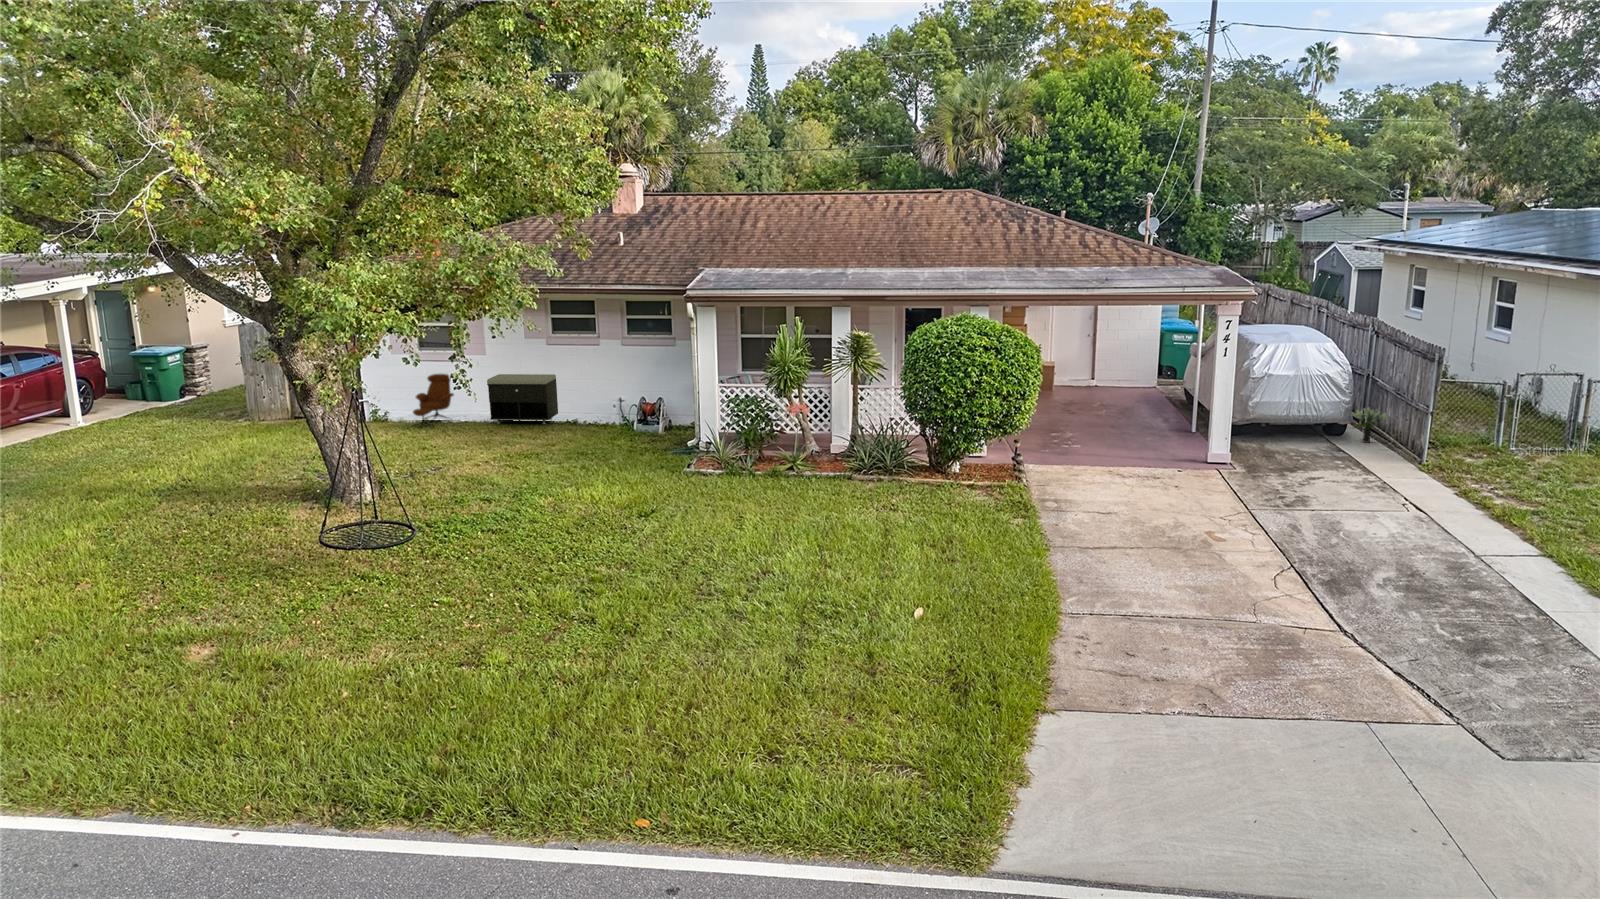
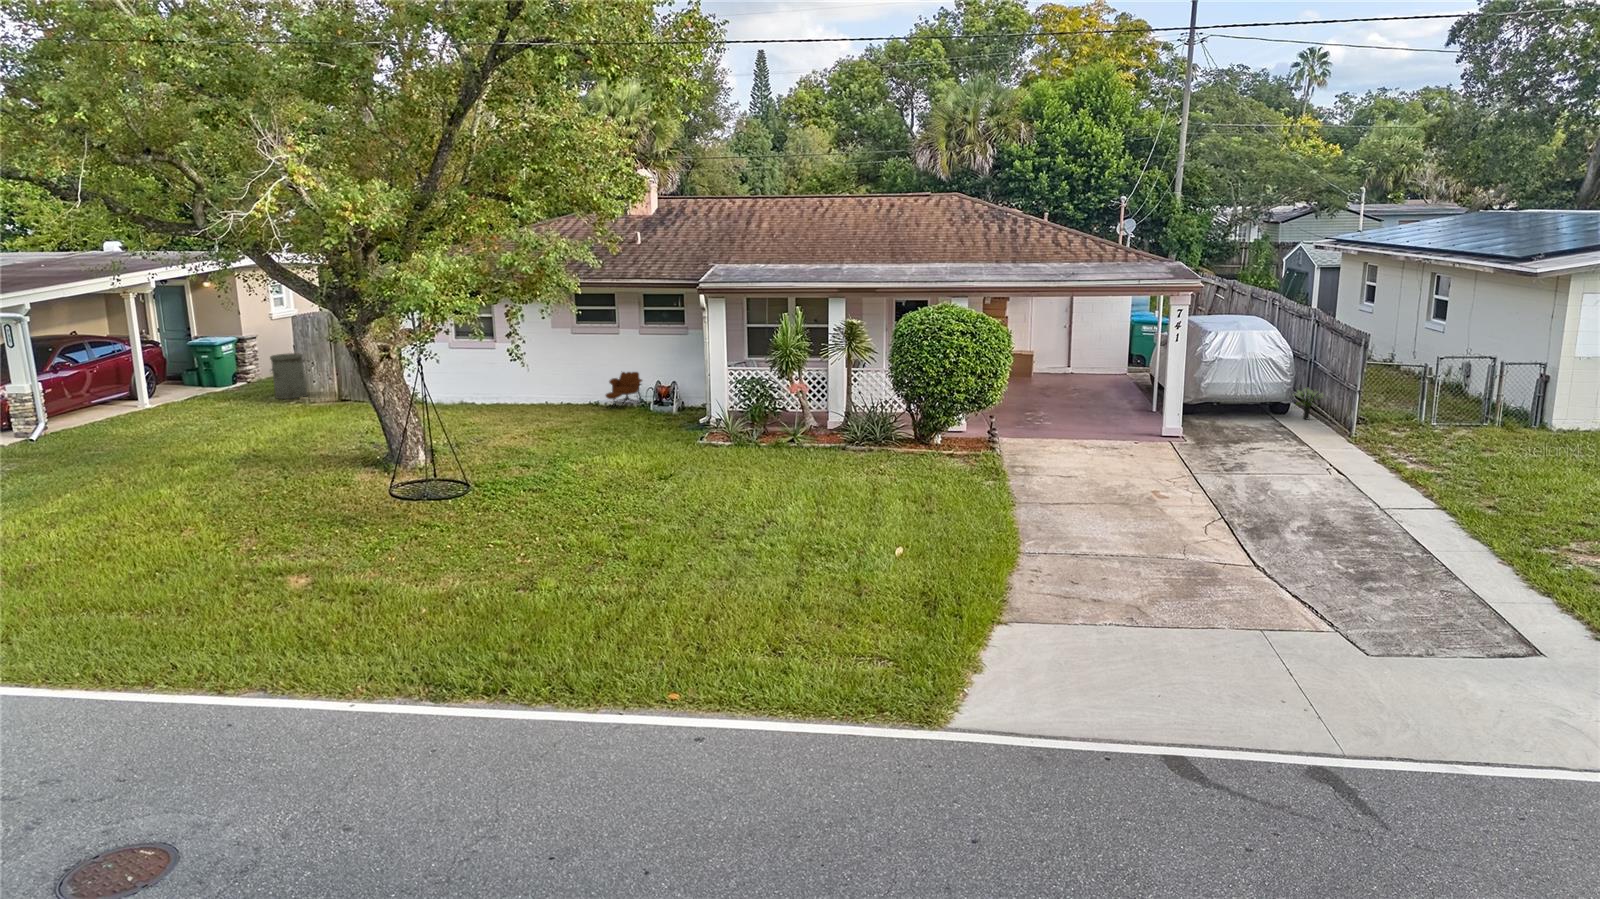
trash can: none [208,368,251,419] -> present [270,353,307,399]
lounge chair: present [413,374,454,425] -> present [606,372,642,407]
storage bench: present [487,374,558,424] -> none [521,359,584,404]

